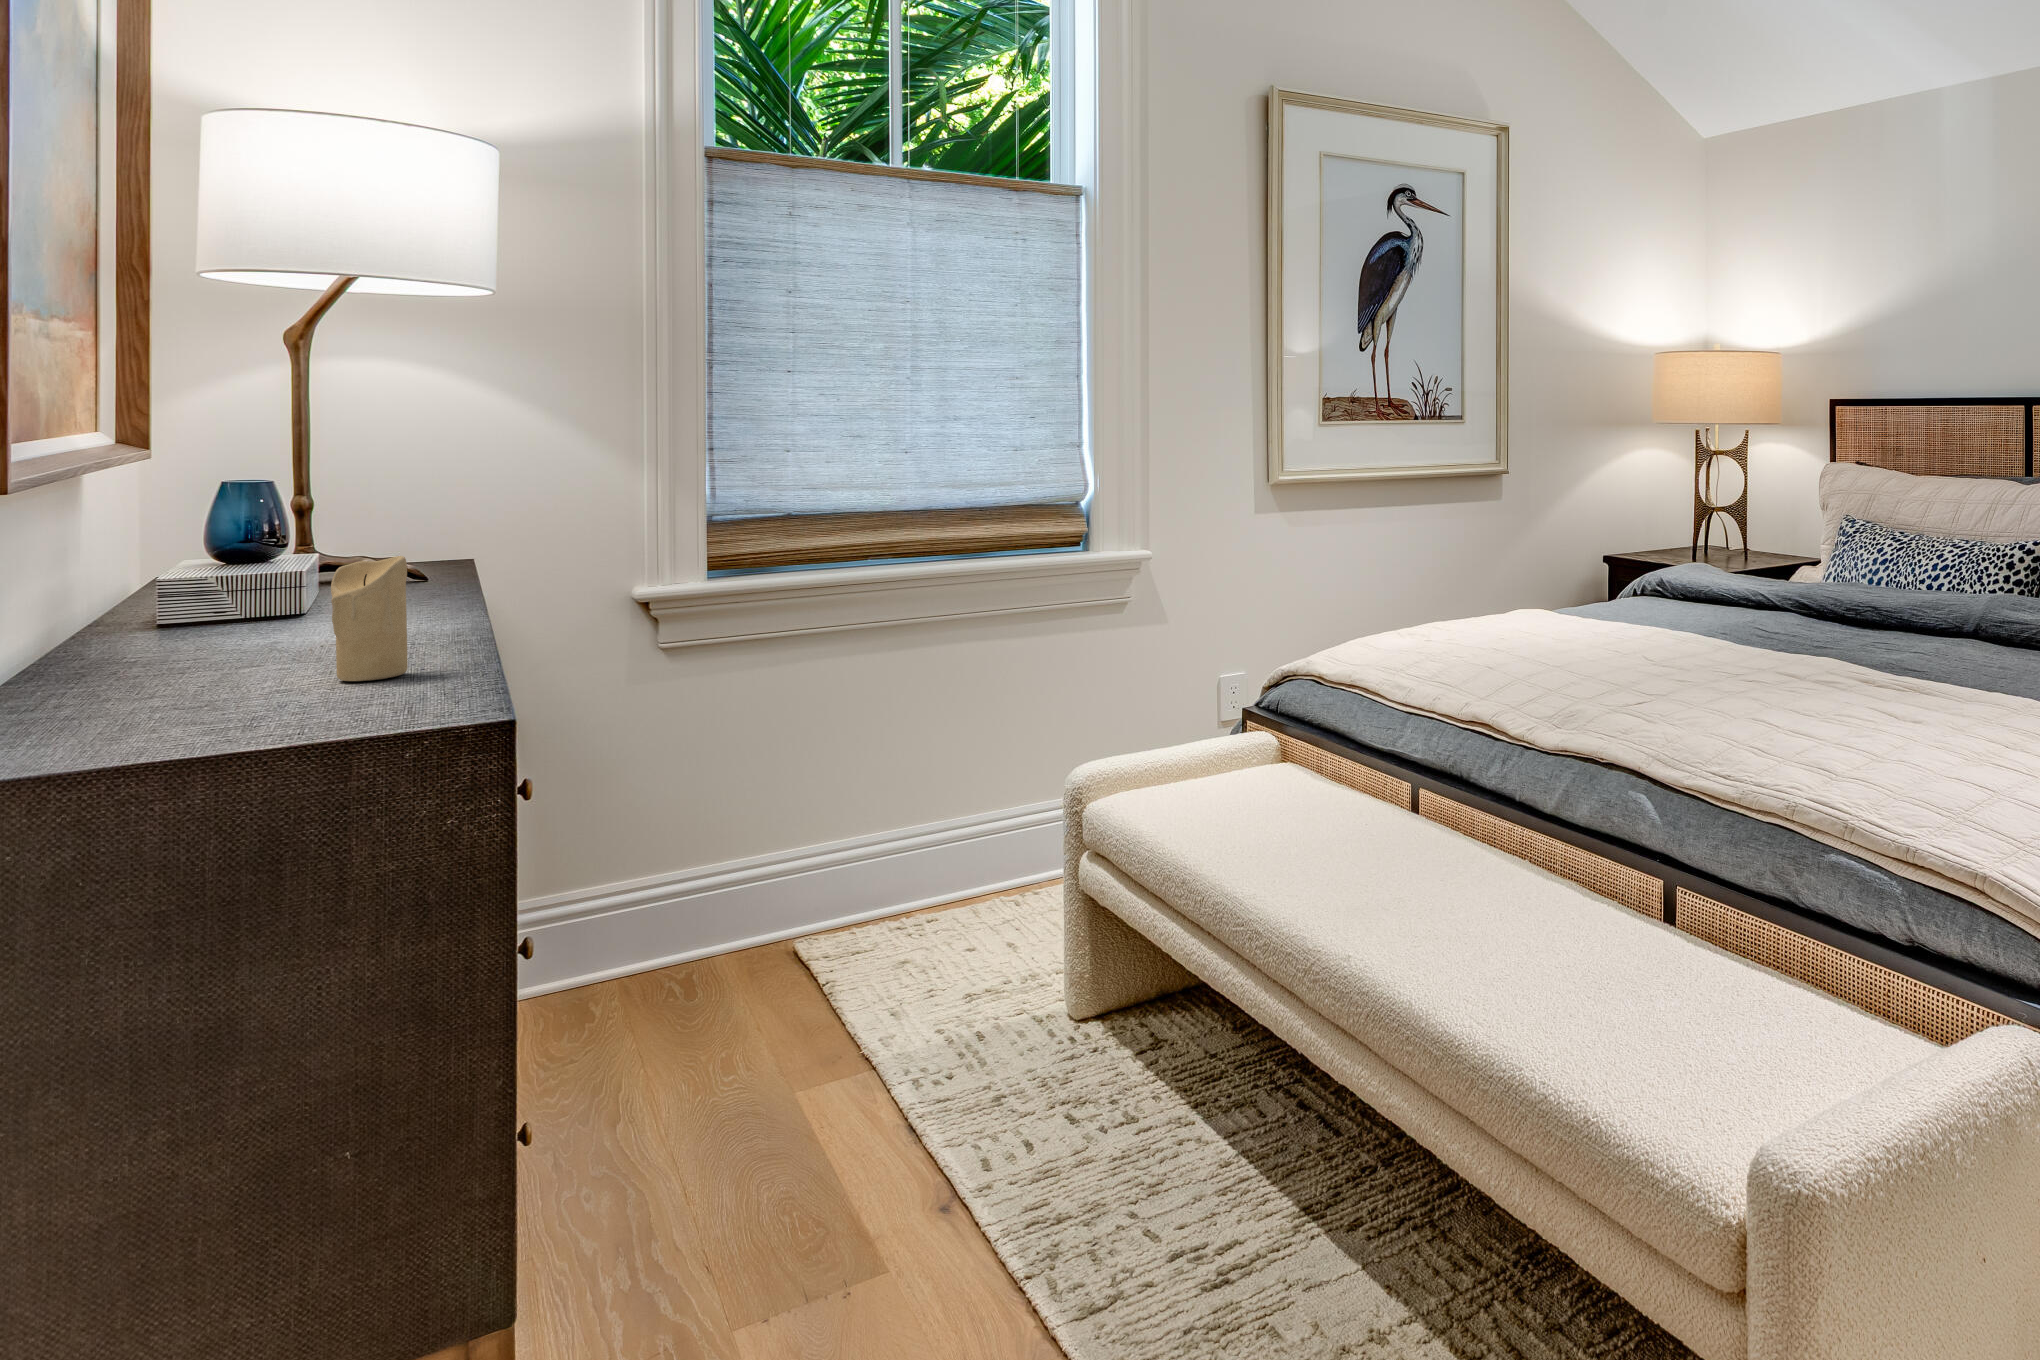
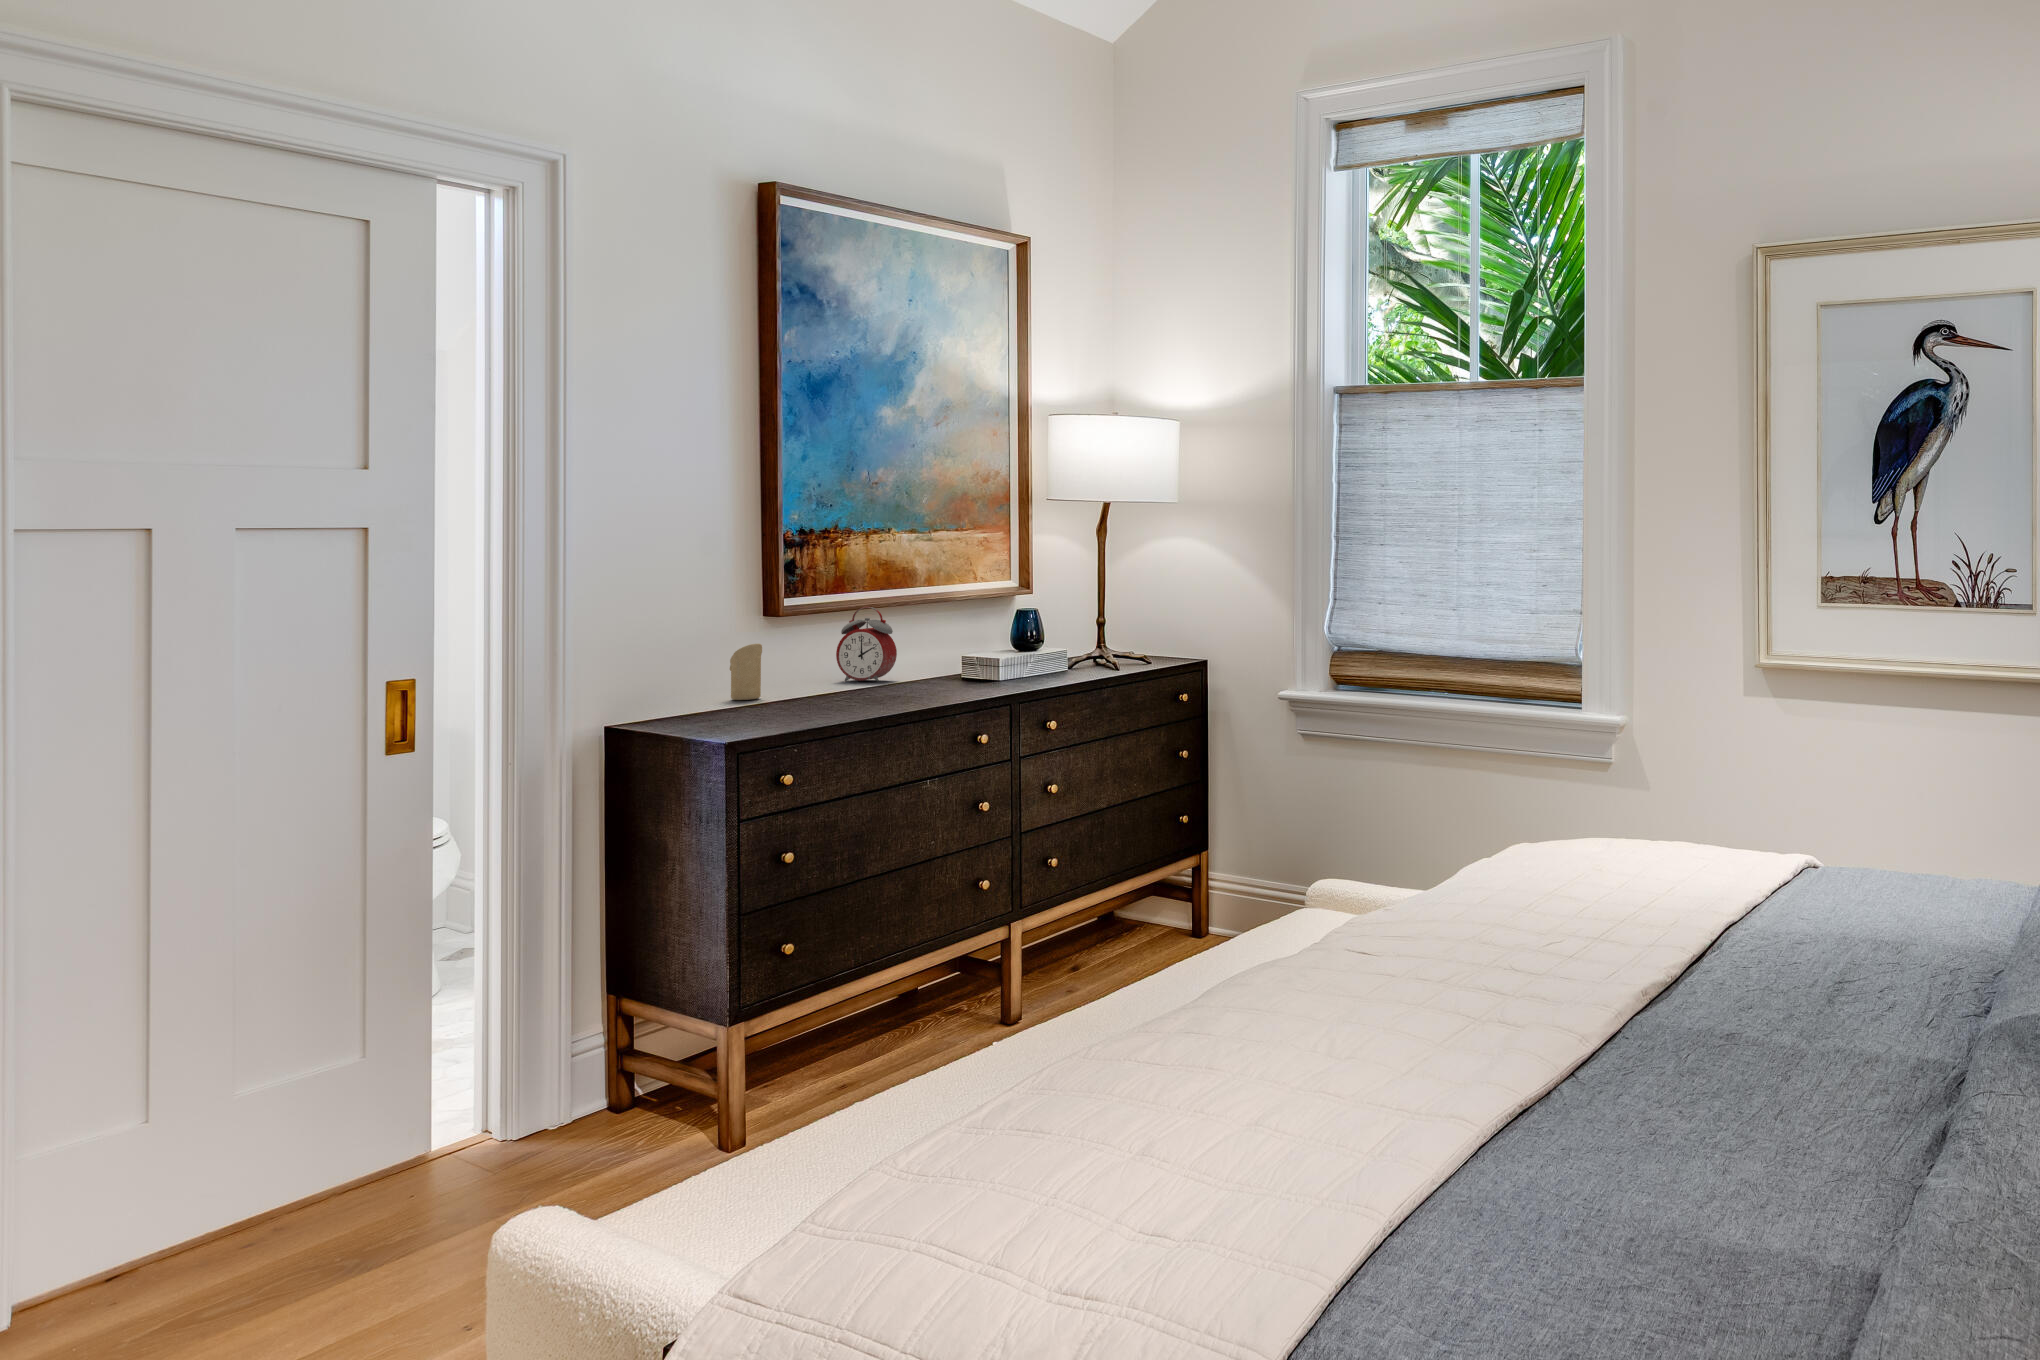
alarm clock: none [201,488,354,648] -> present [836,607,897,681]

